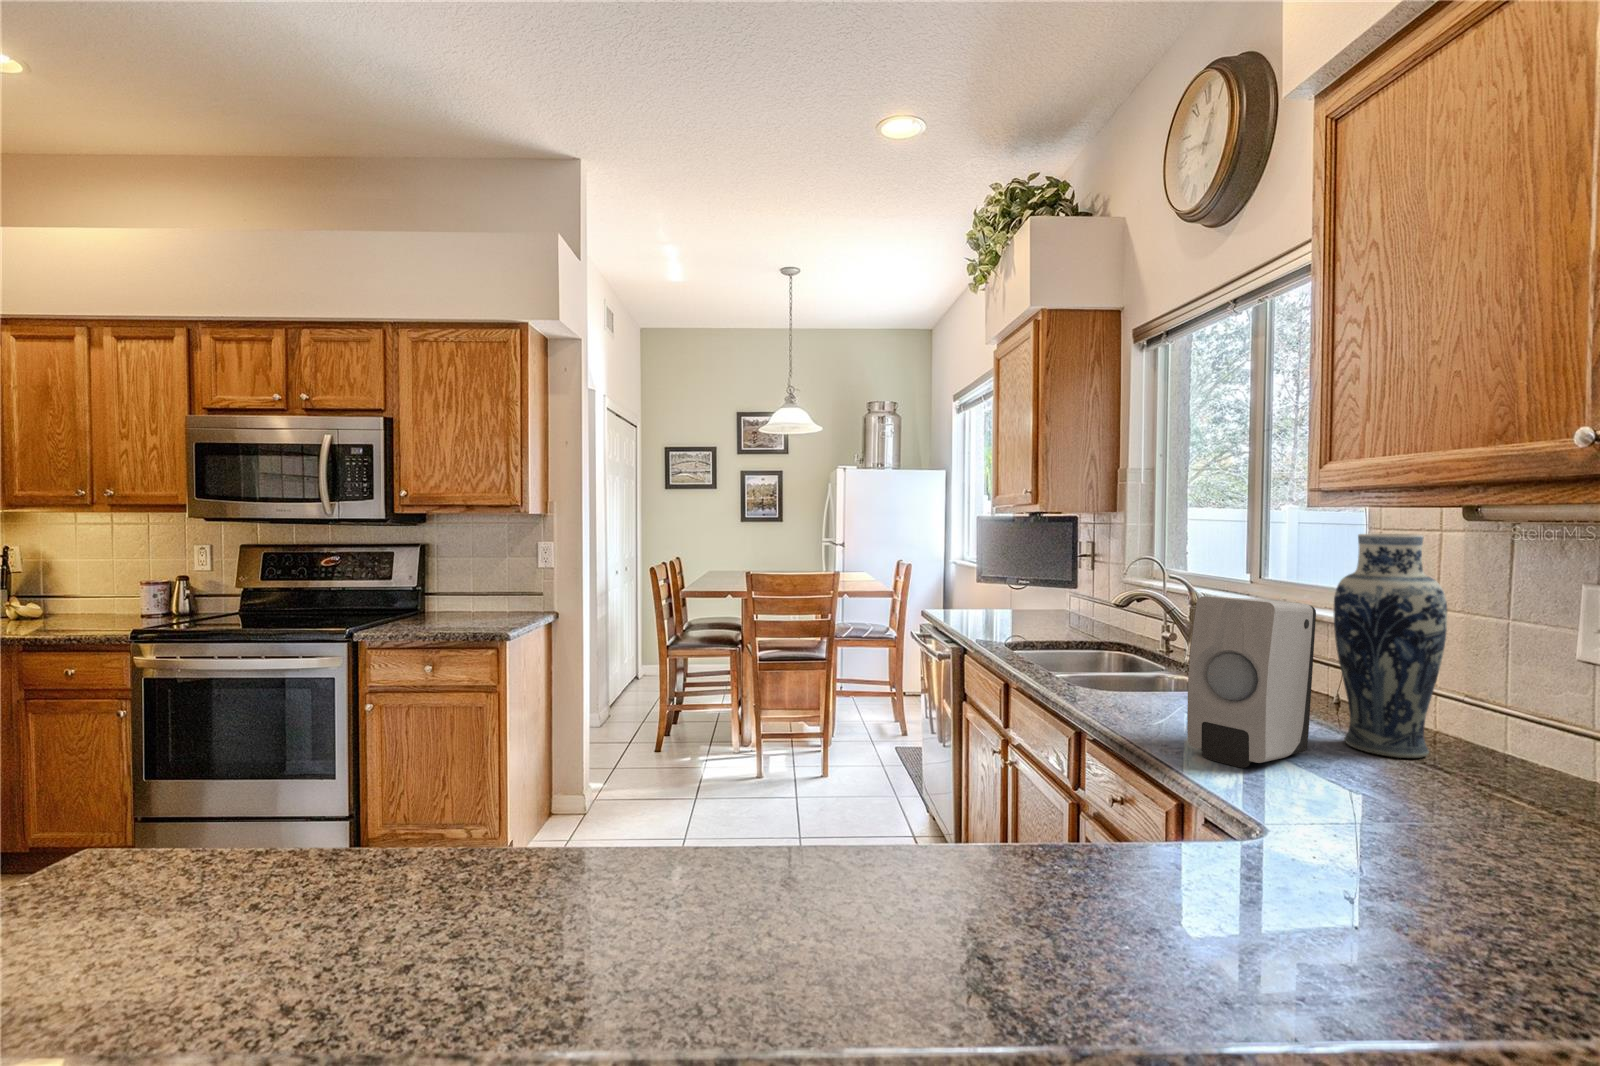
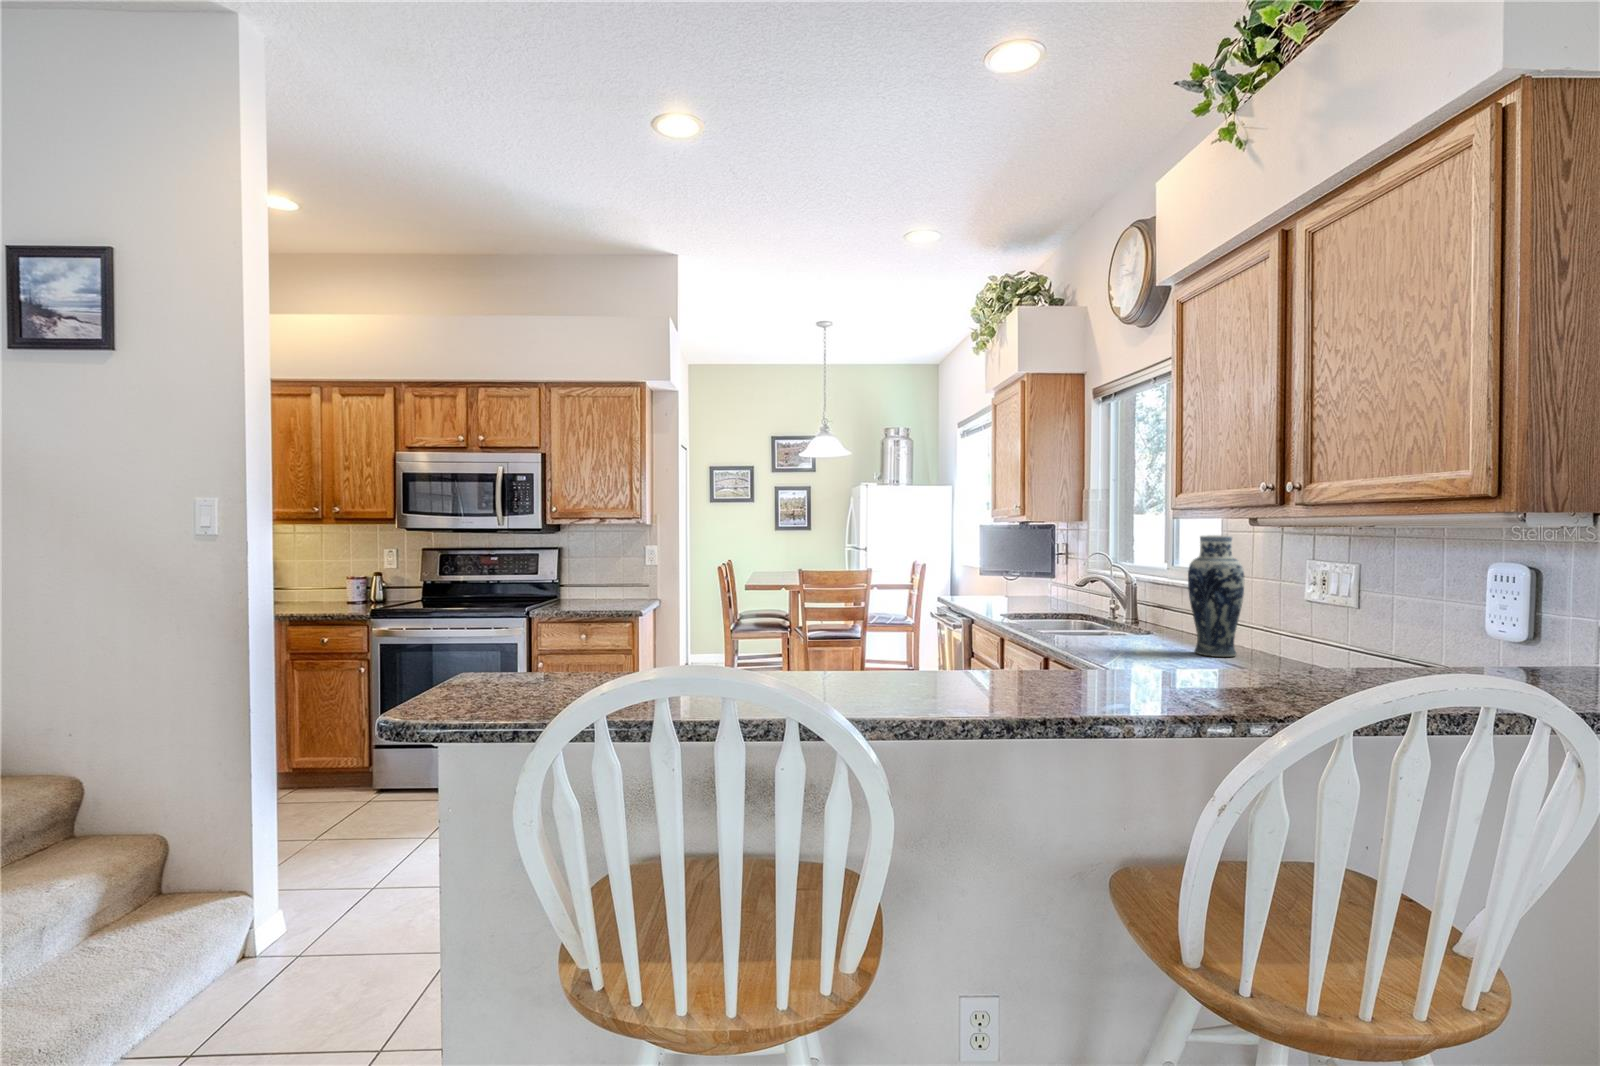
soap dispenser: present [1187,596,1316,768] -> none [1105,570,1174,660]

